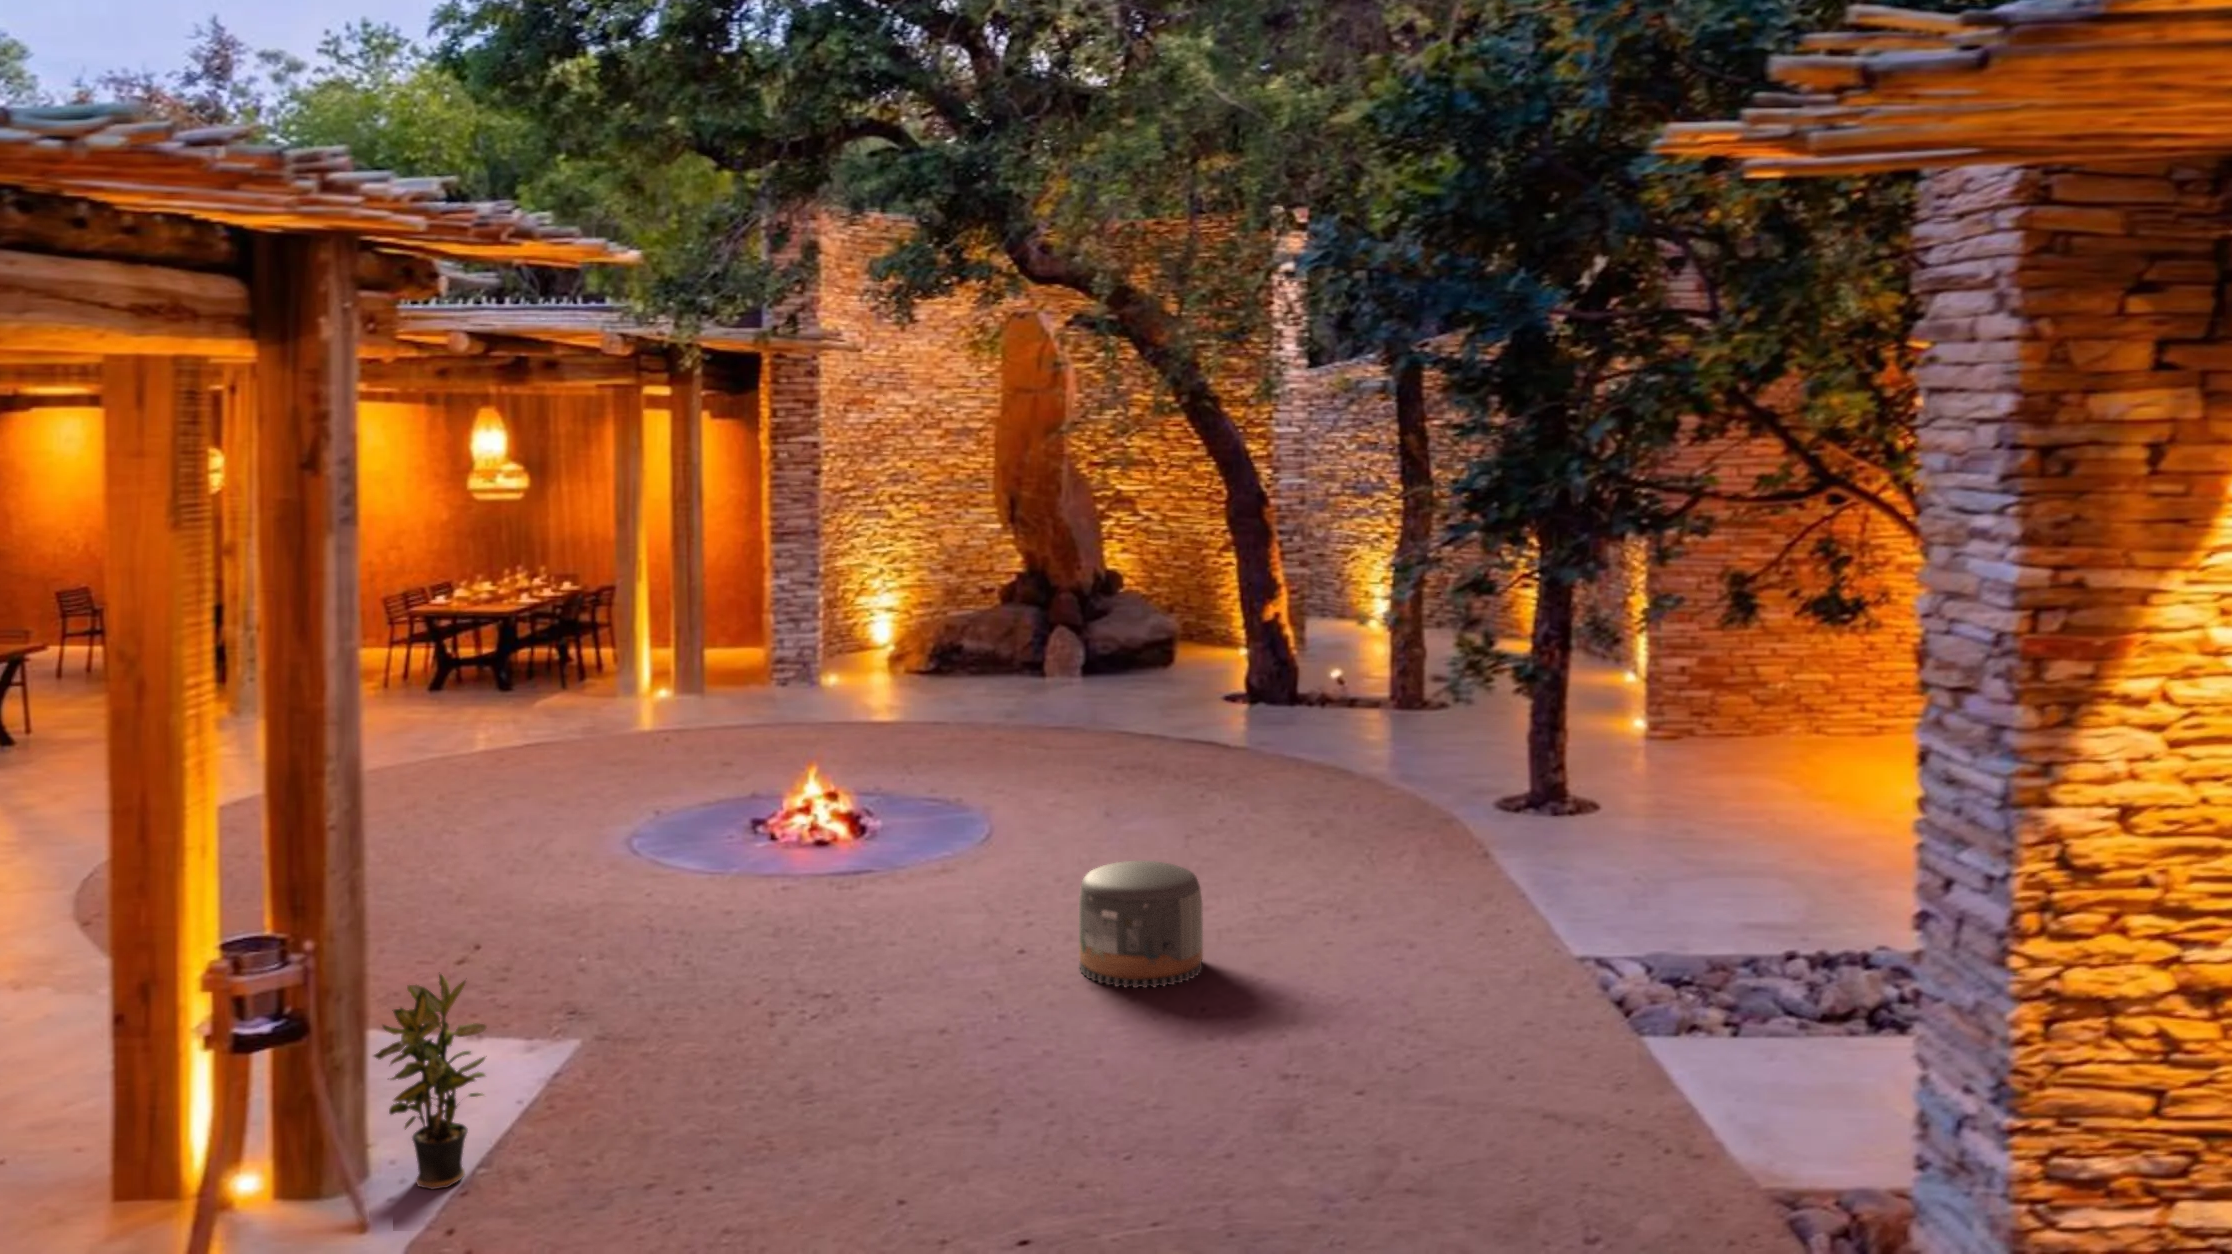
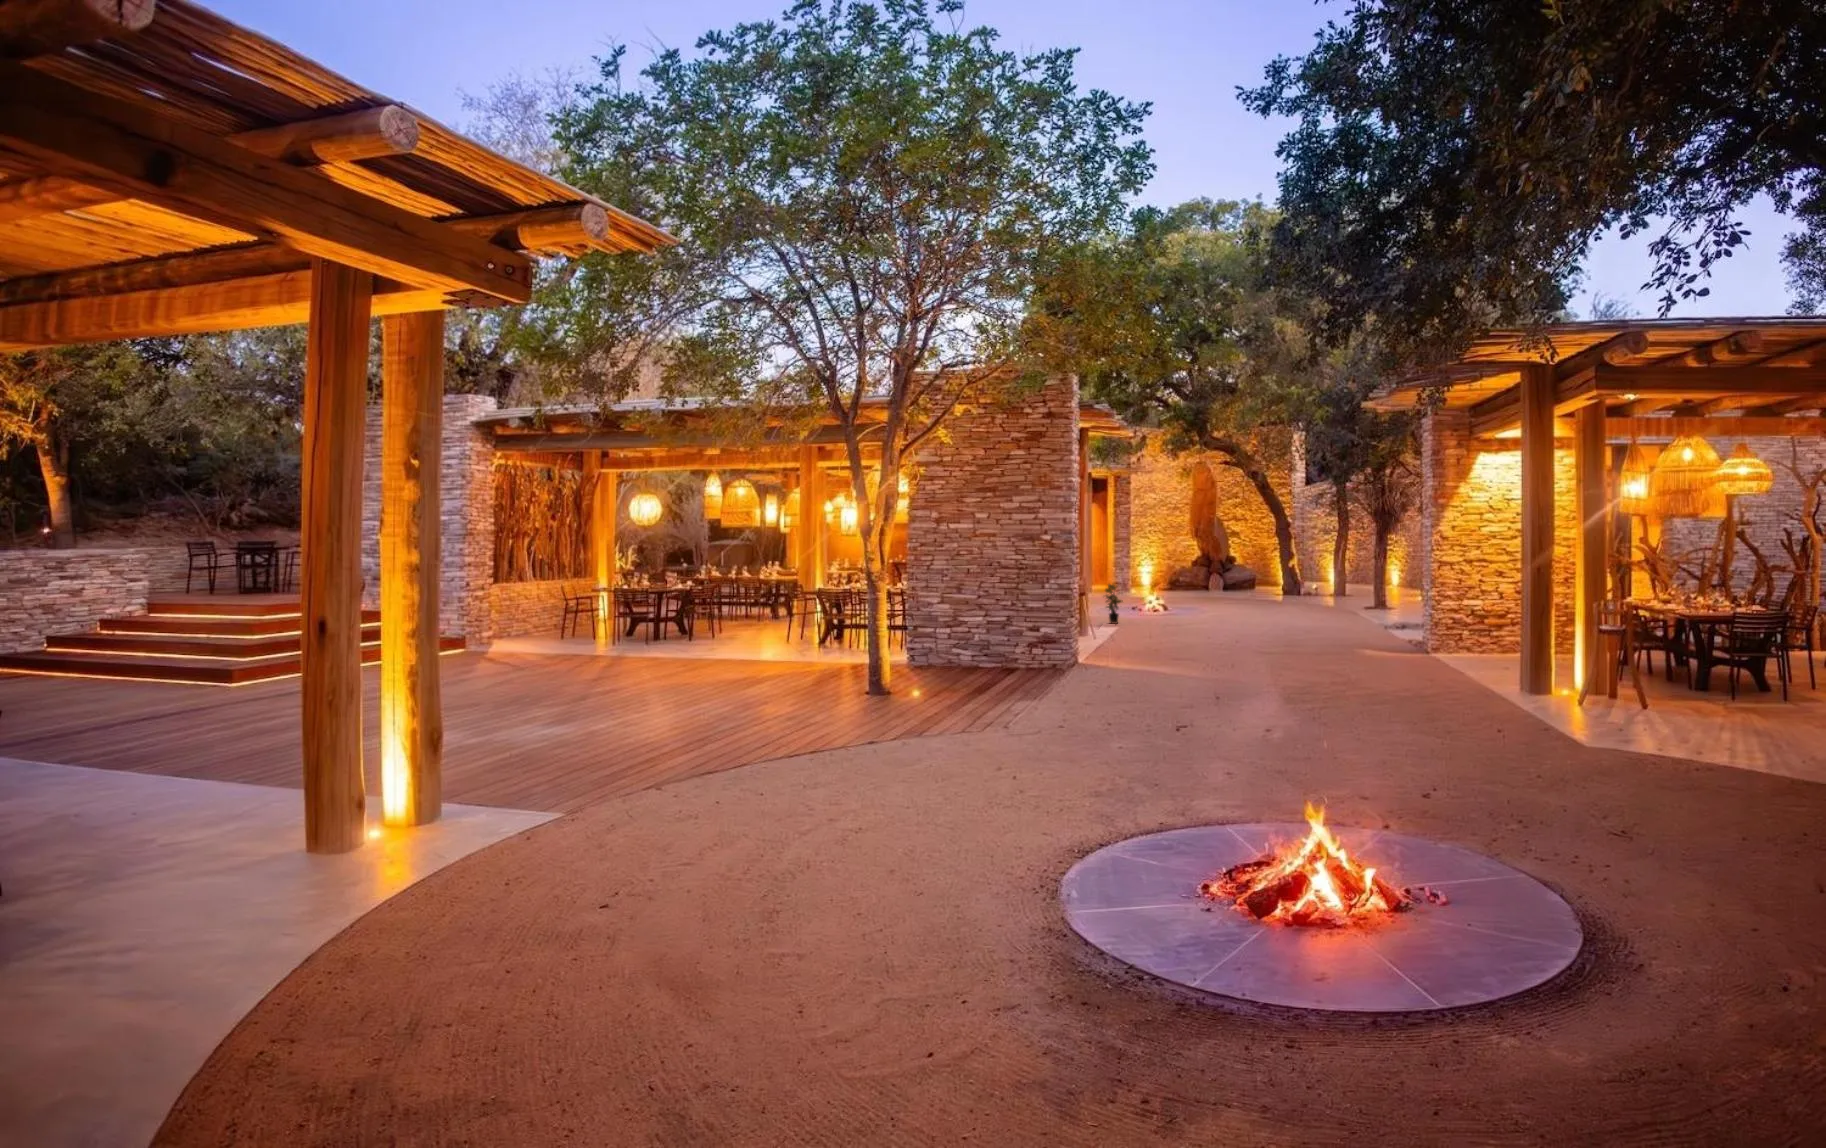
pouf: present [1079,861,1203,988] -> none [1240,590,1273,616]

